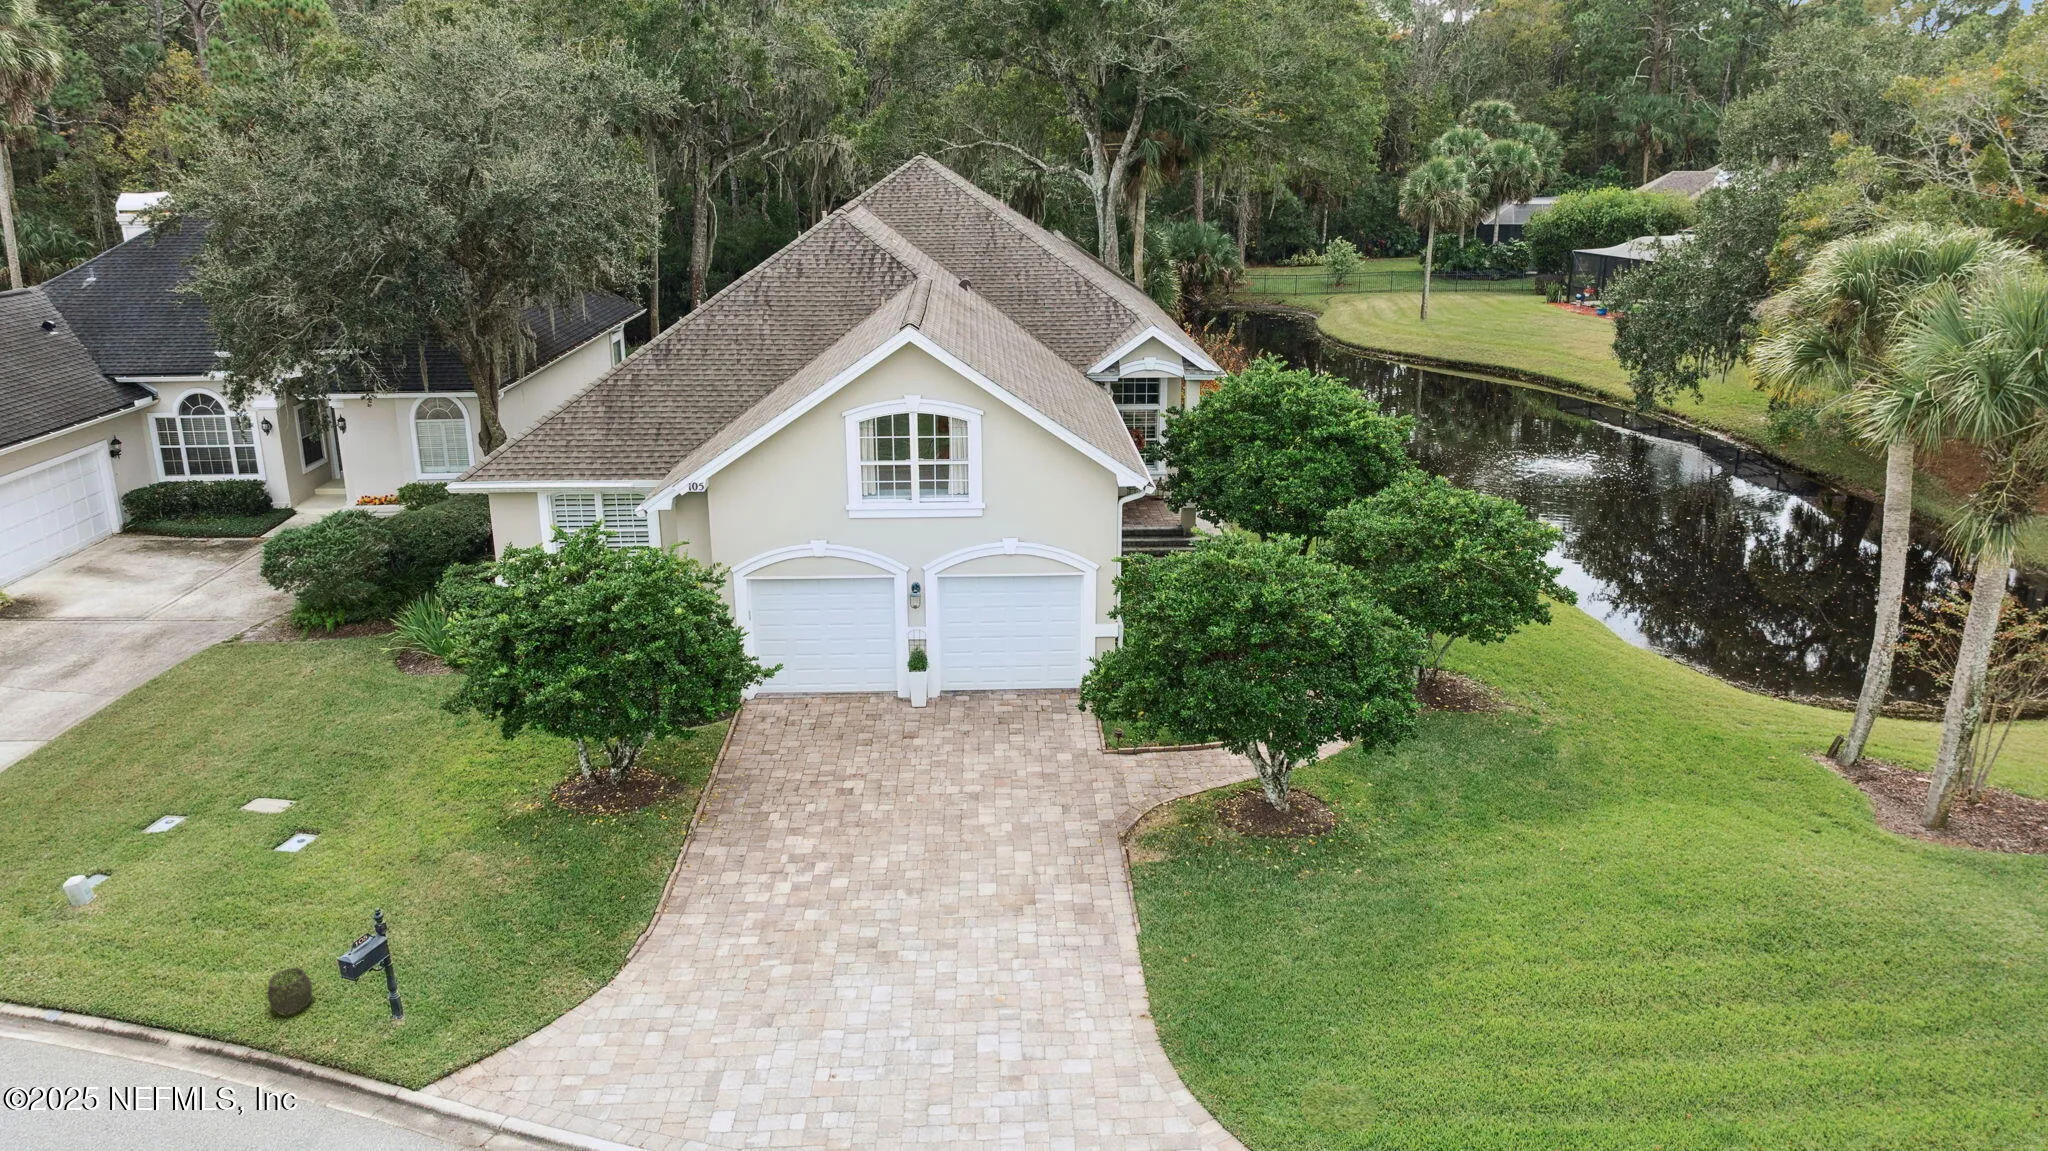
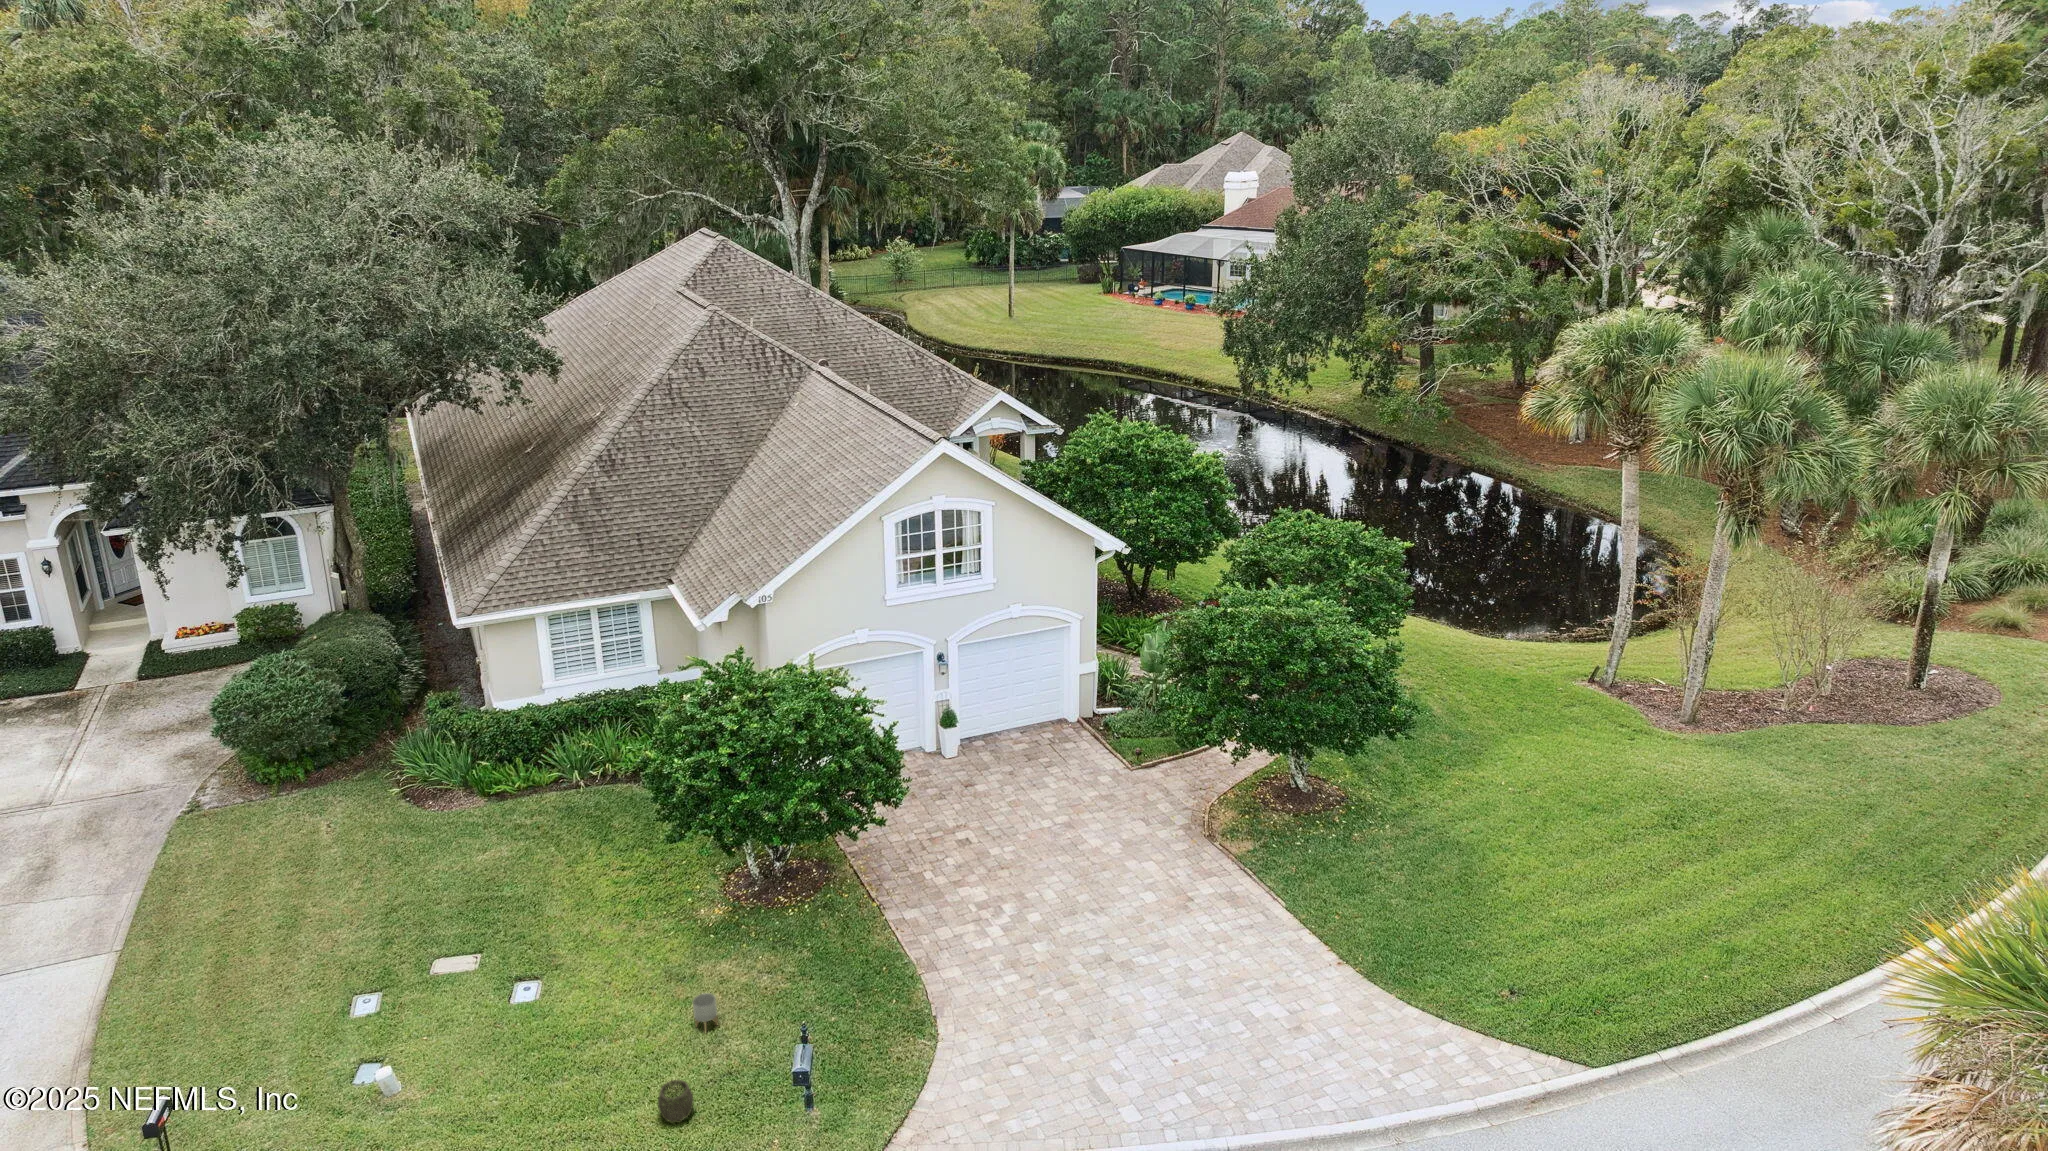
planter: none [392,885,423,929] -> present [693,993,718,1032]

